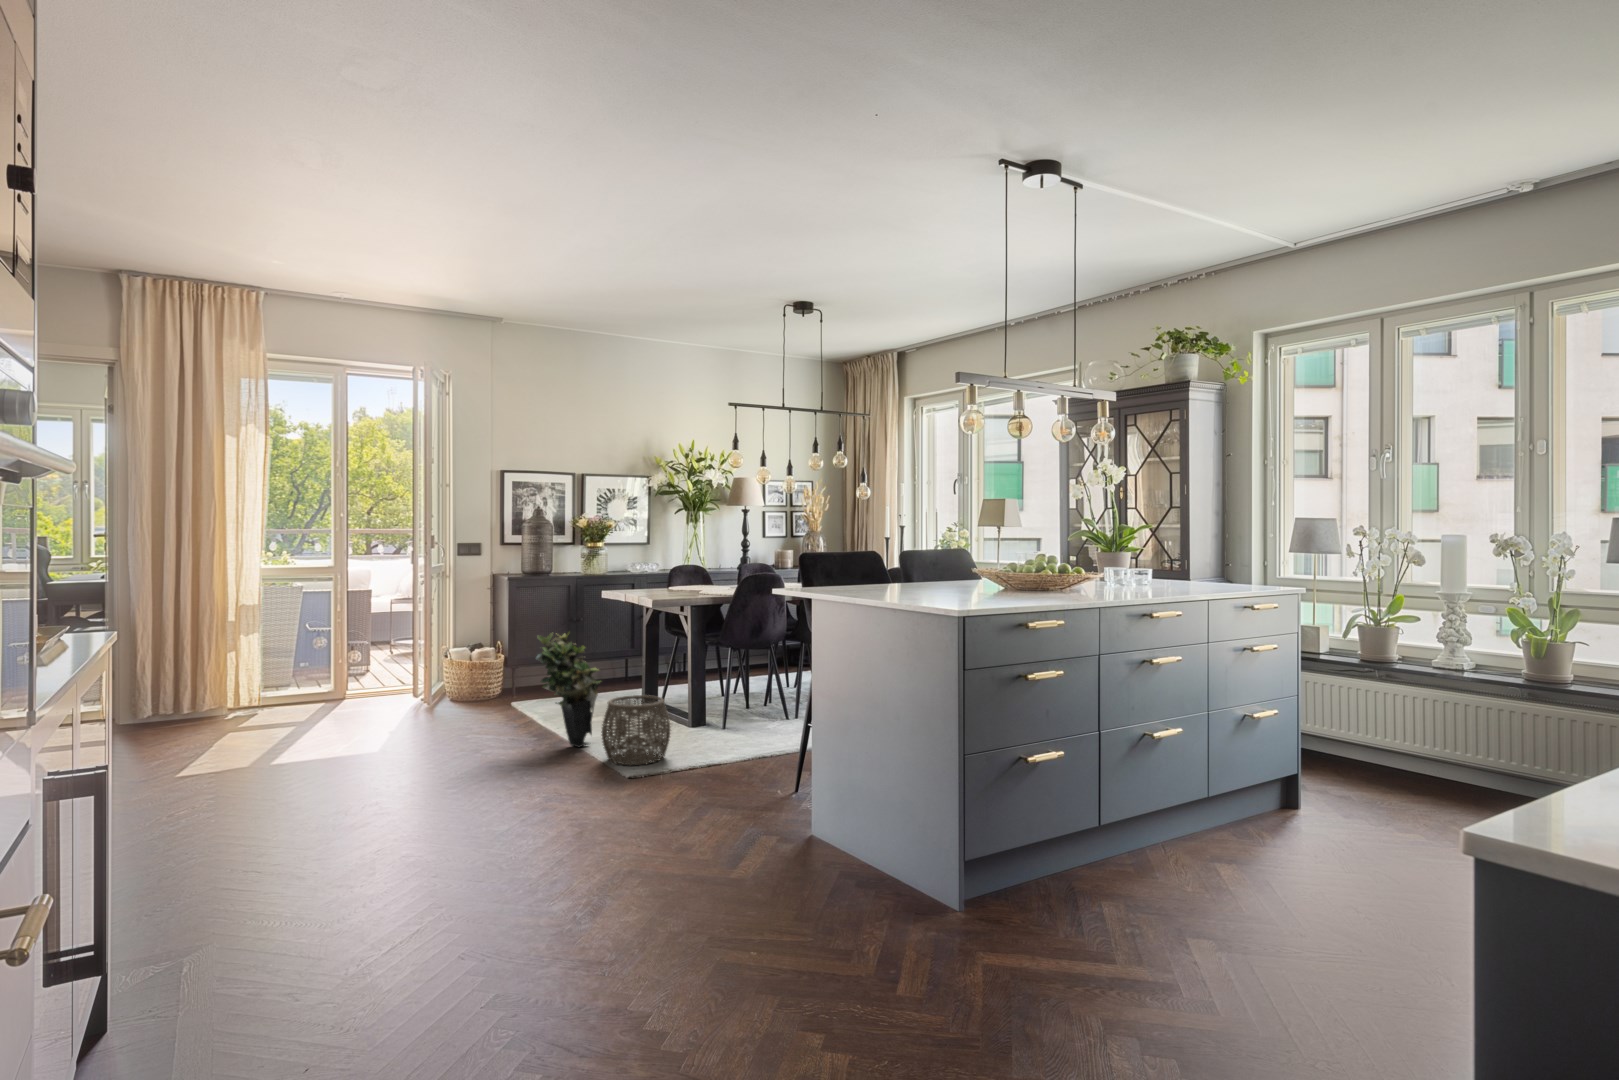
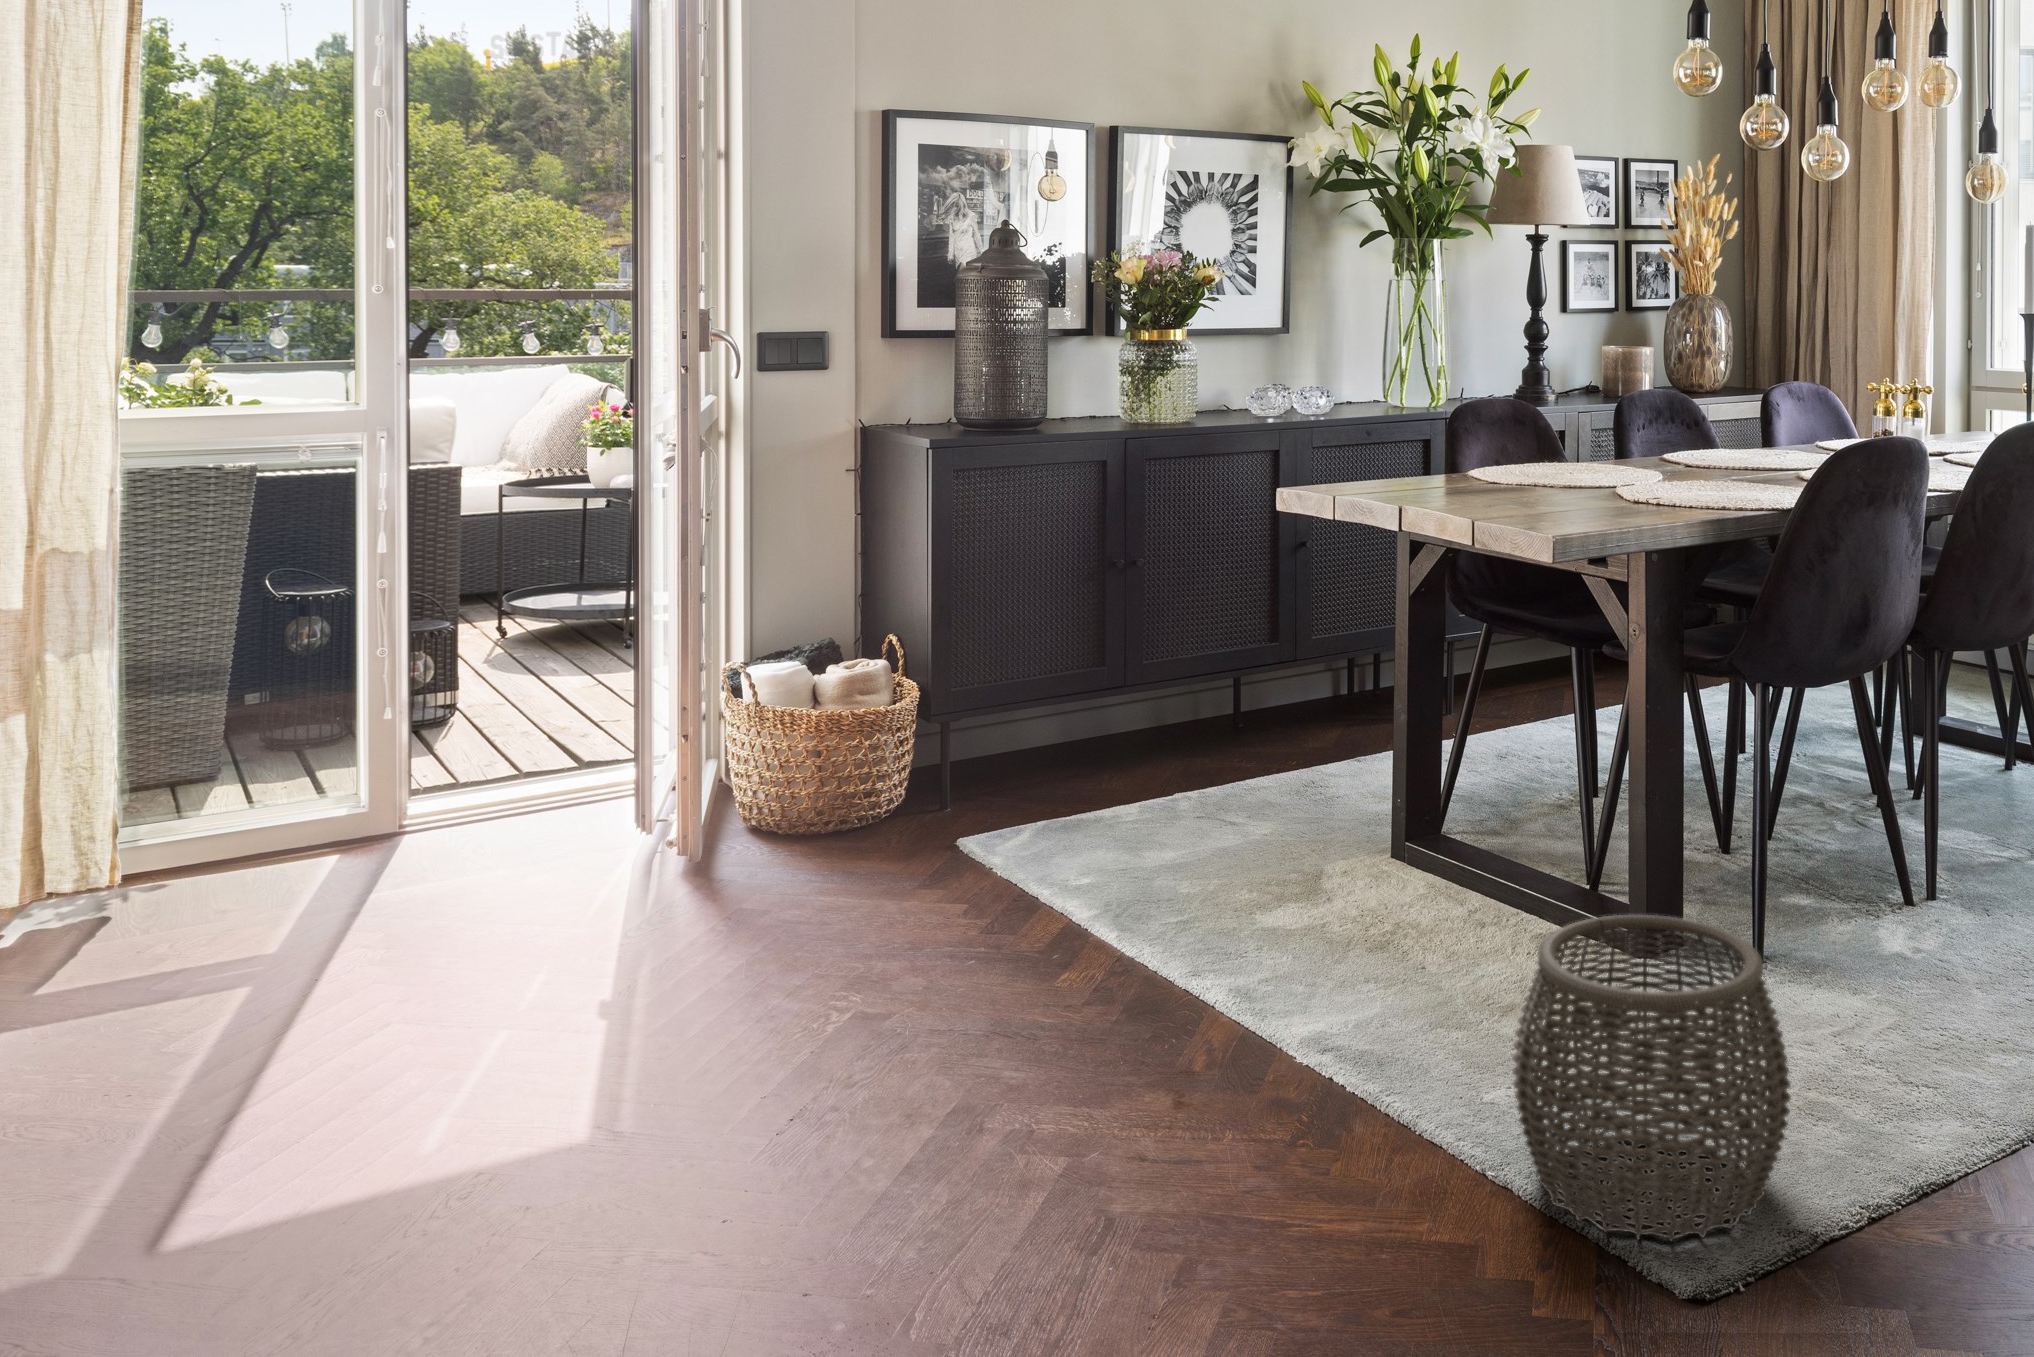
potted plant: present [536,633,600,748] -> none [1177,653,1430,1111]

